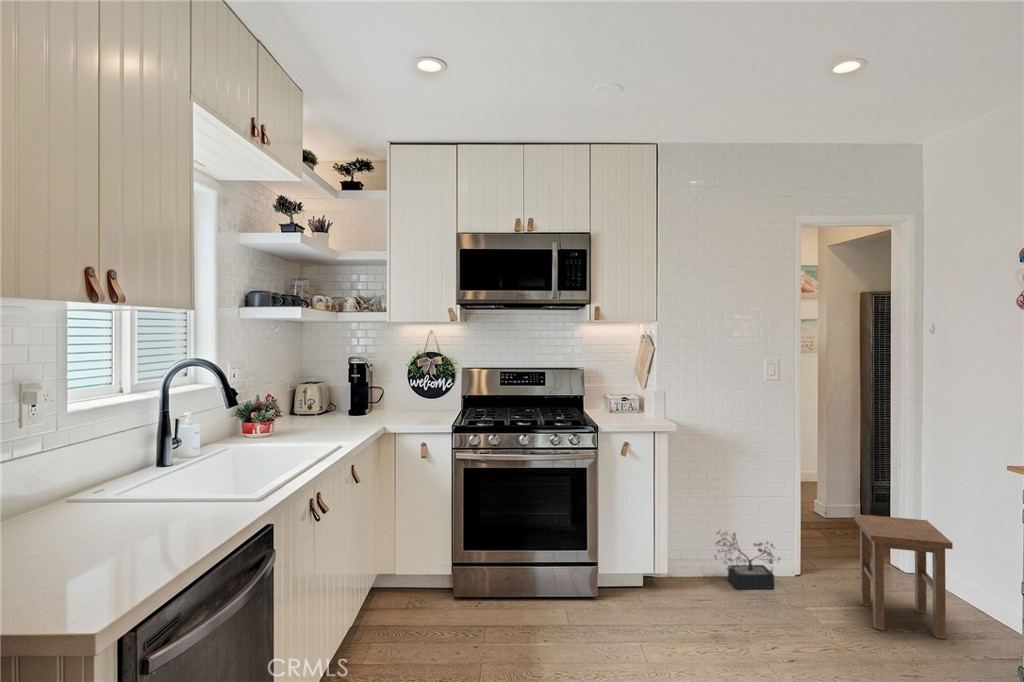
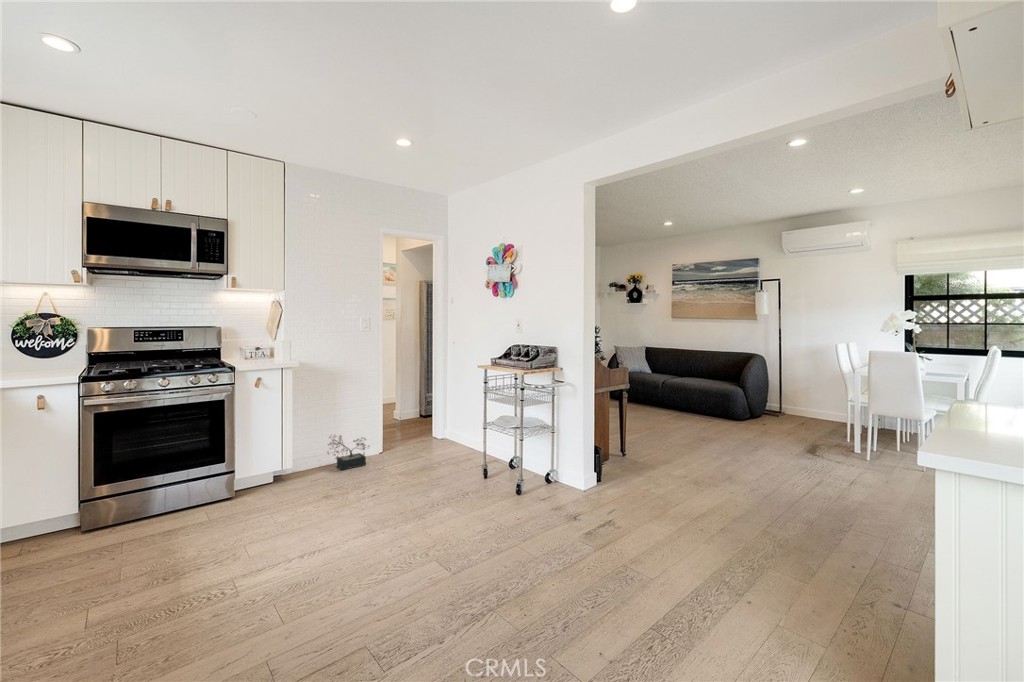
stool: present [854,514,953,639] -> none [410,408,453,470]

